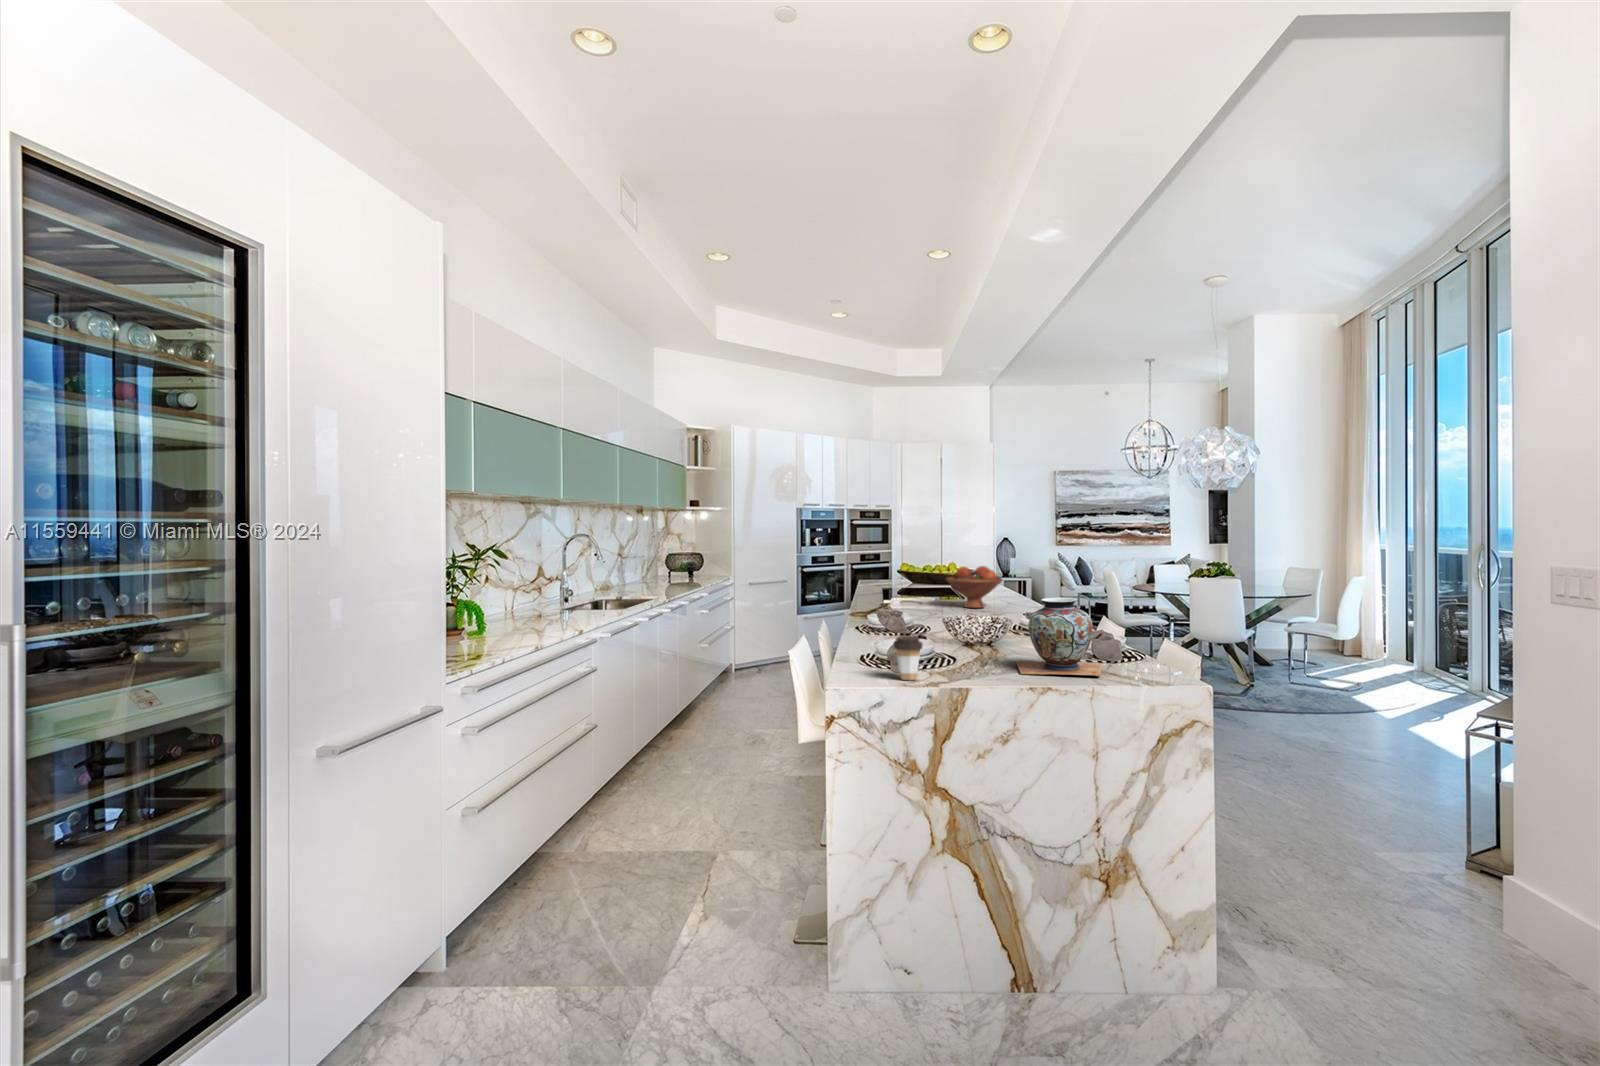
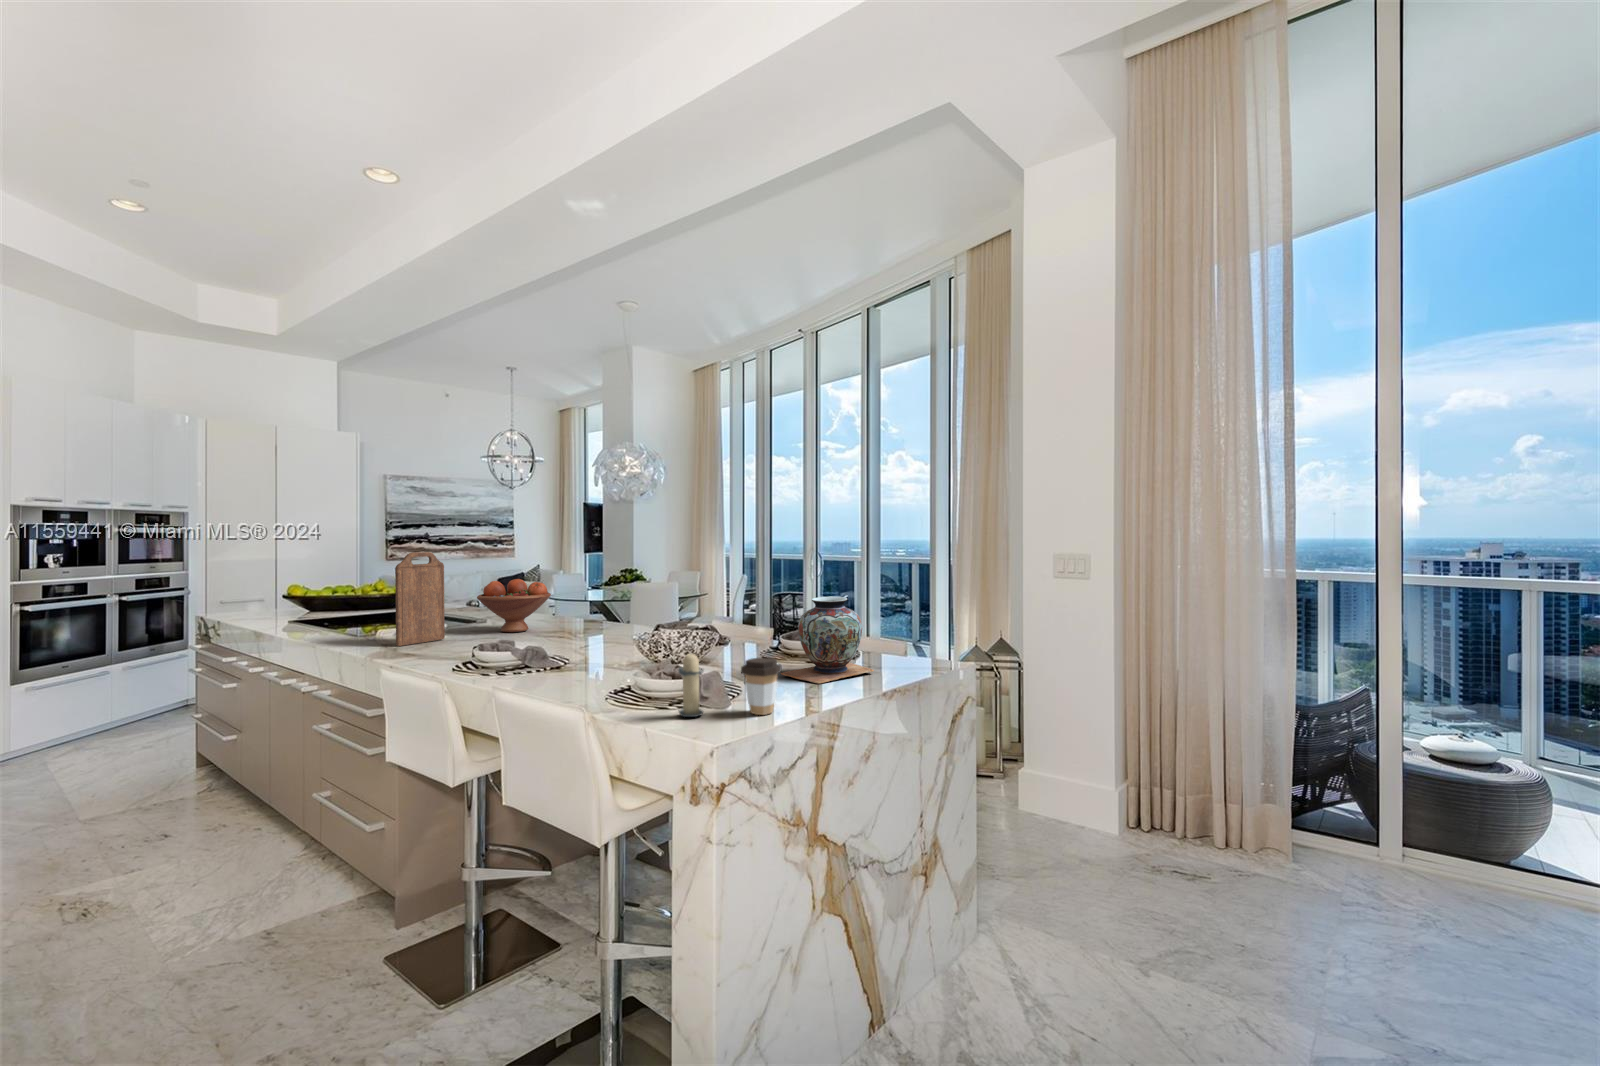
cutting board: none [879,543,917,608] -> present [395,552,445,646]
candle: none [856,622,880,672] -> present [679,653,703,717]

